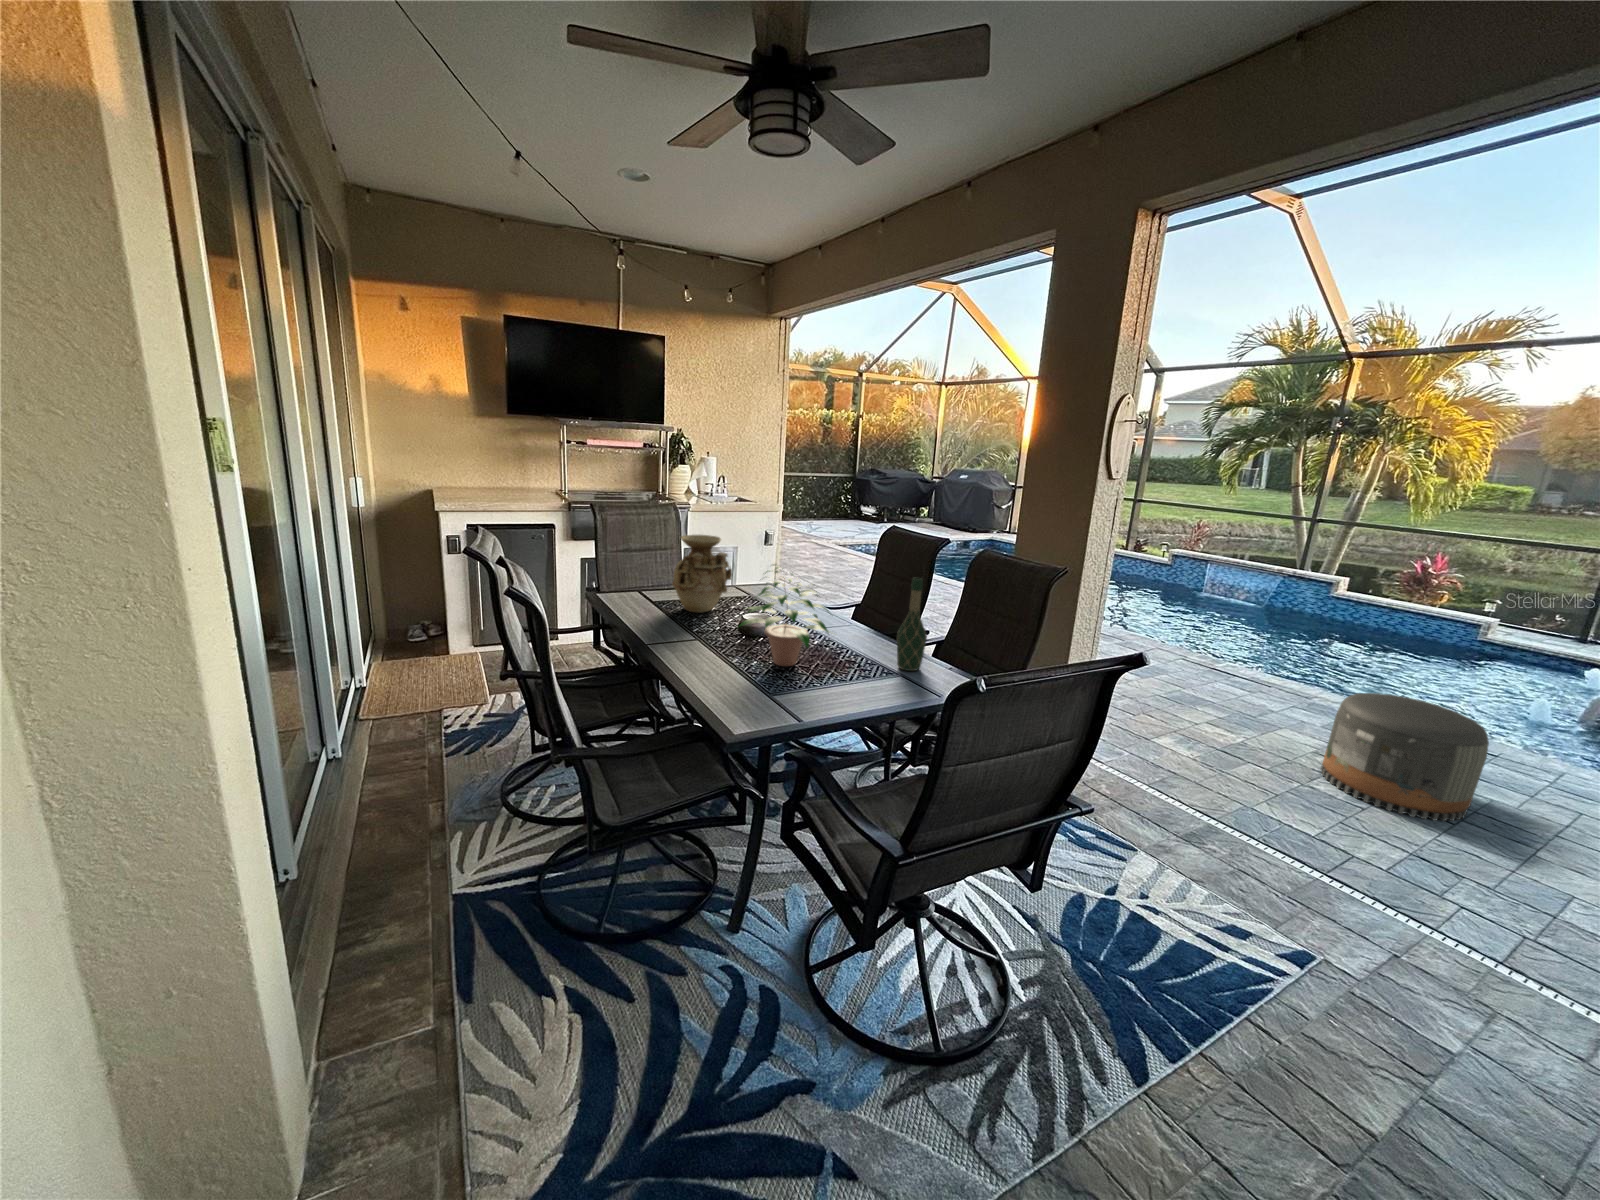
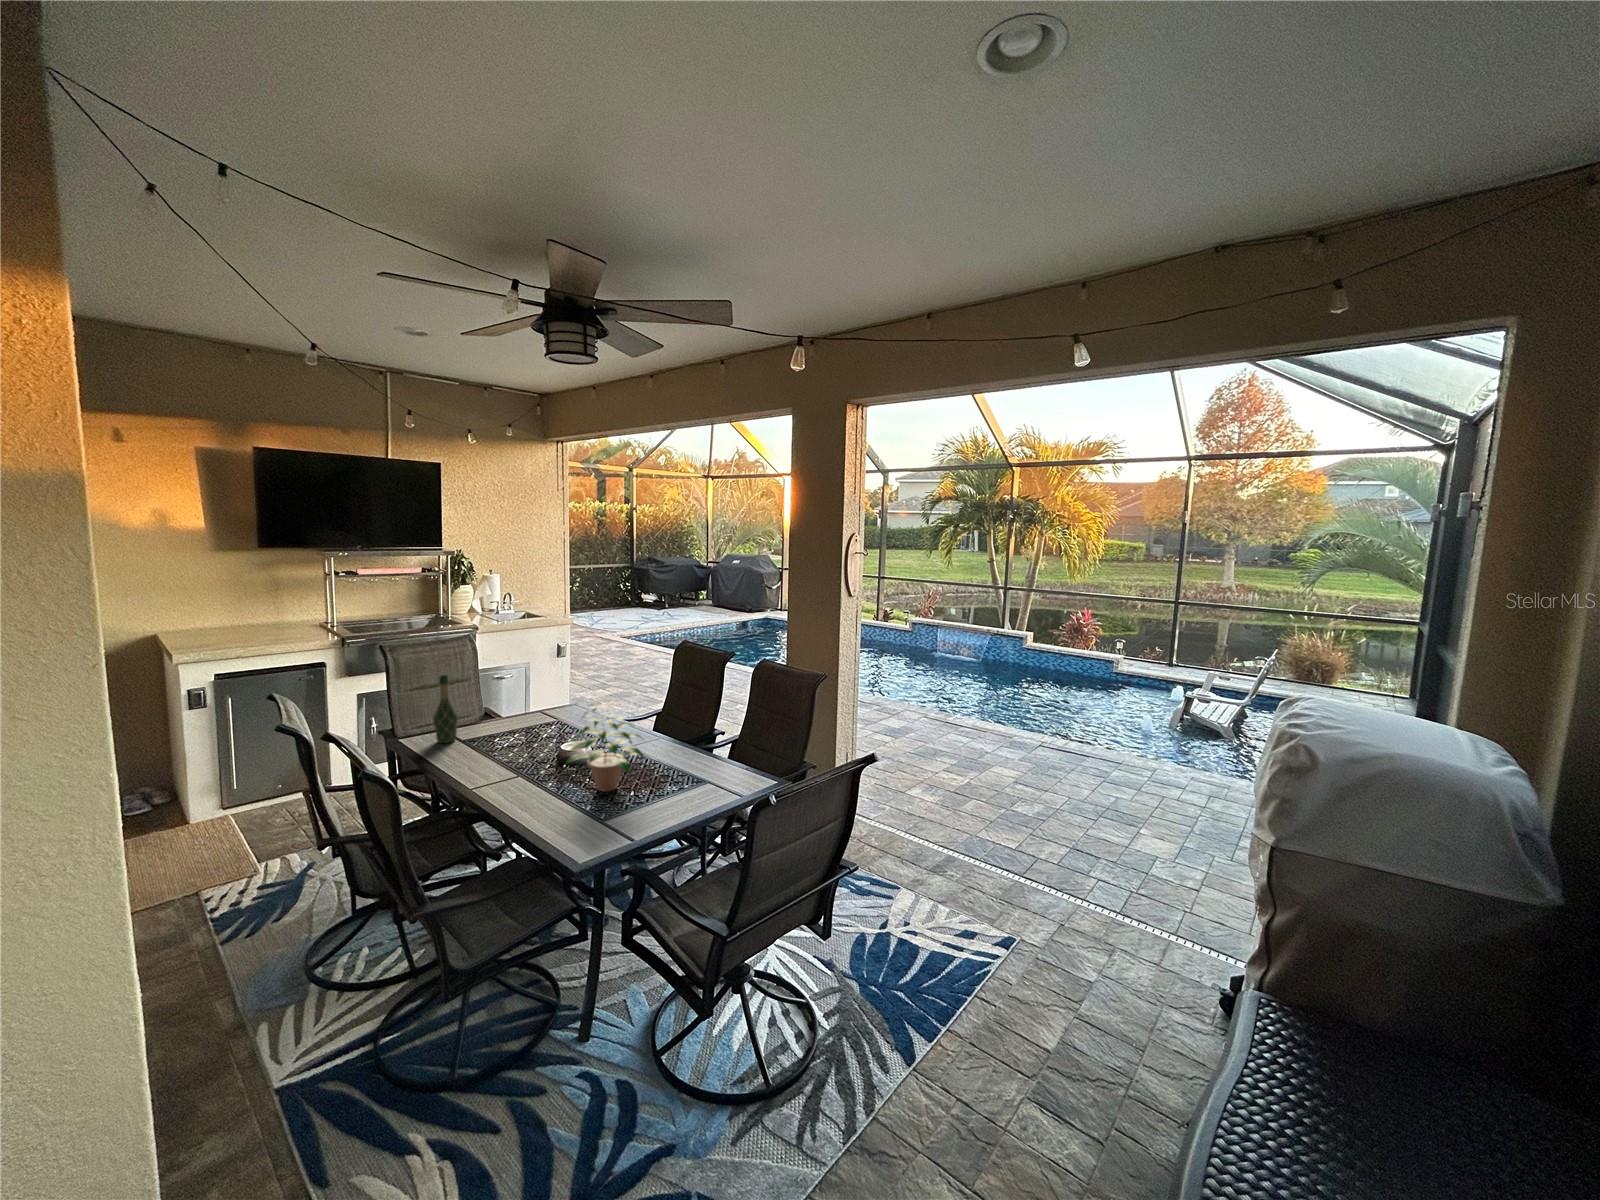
vase: present [672,535,732,613] -> none [484,674,543,748]
wine bottle: present [897,578,927,671] -> present [433,675,458,743]
pouf: present [1321,693,1489,821] -> none [1017,731,1107,819]

